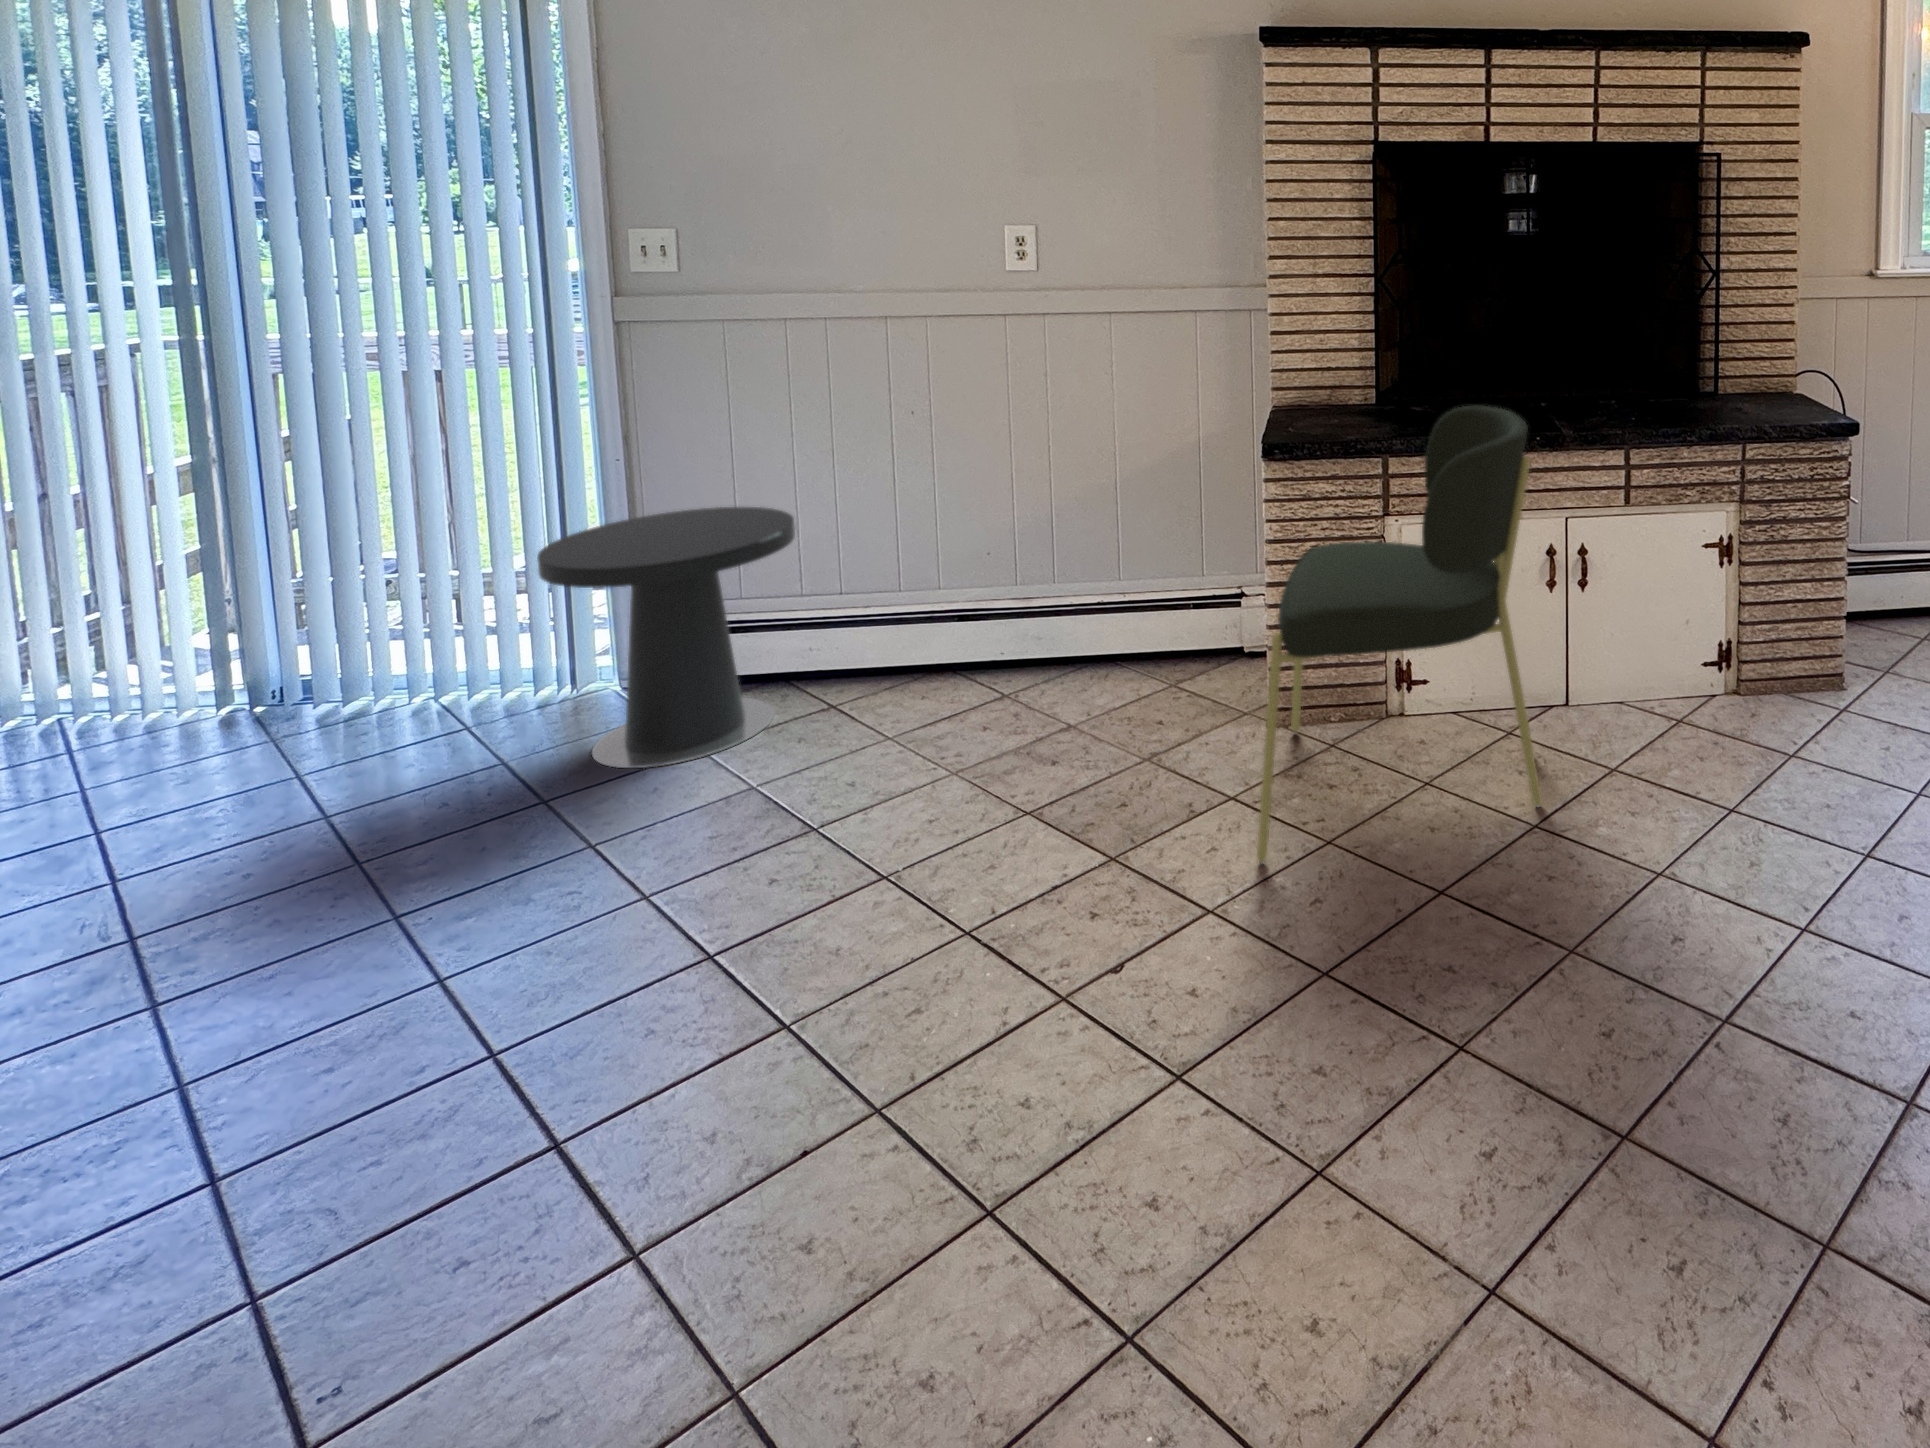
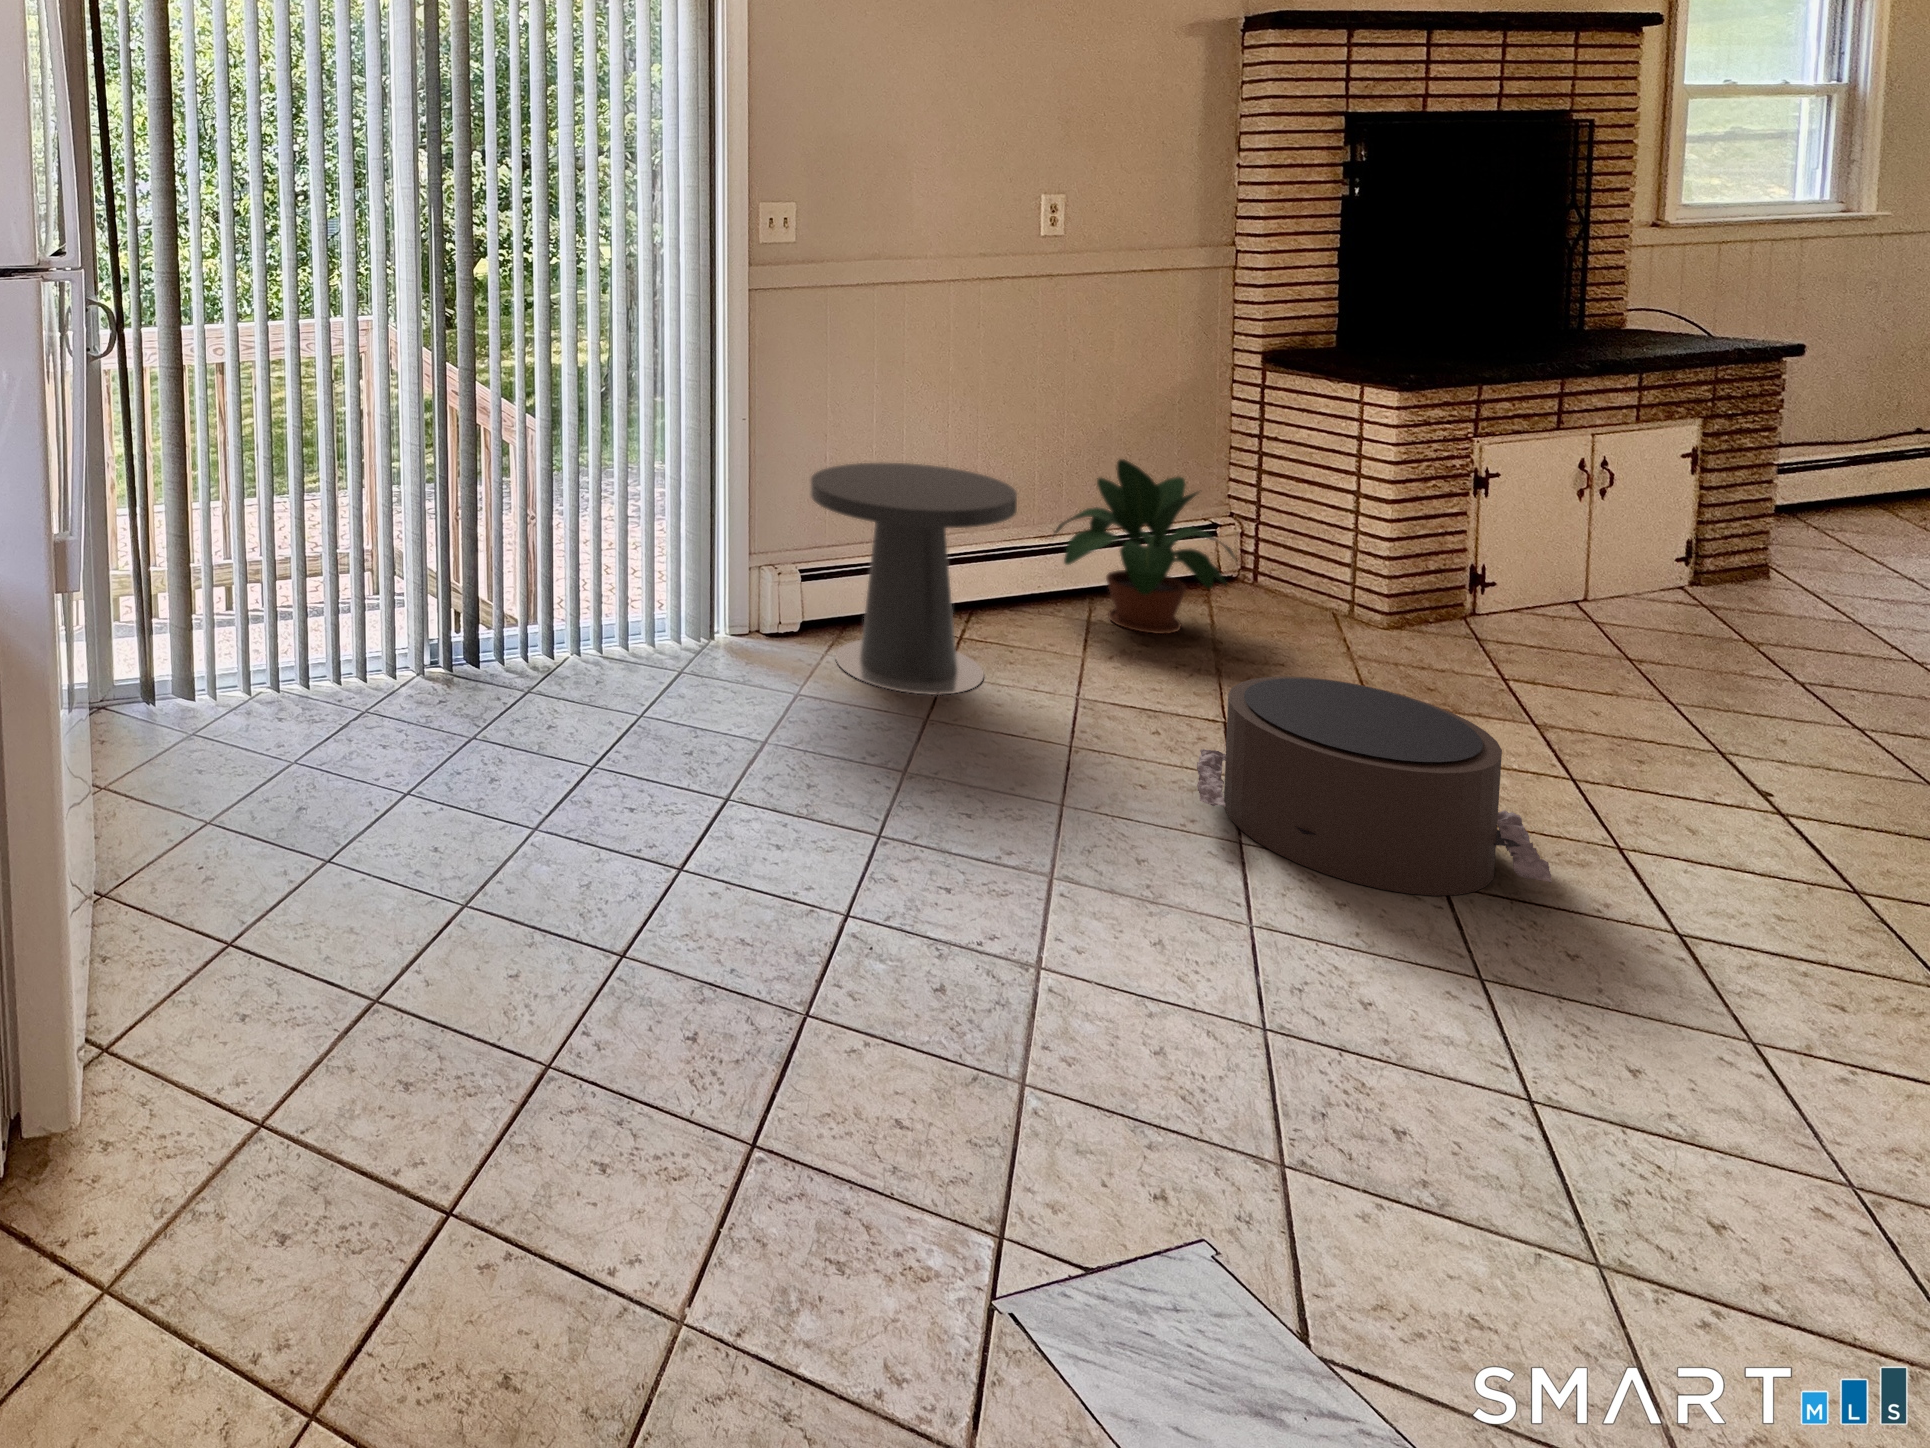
dining chair: present [1257,406,1542,864] -> none [1423,336,1828,720]
potted plant: none [947,517,1133,715] -> present [1054,459,1237,634]
pouf: none [374,783,703,1061] -> present [1197,676,1552,896]

